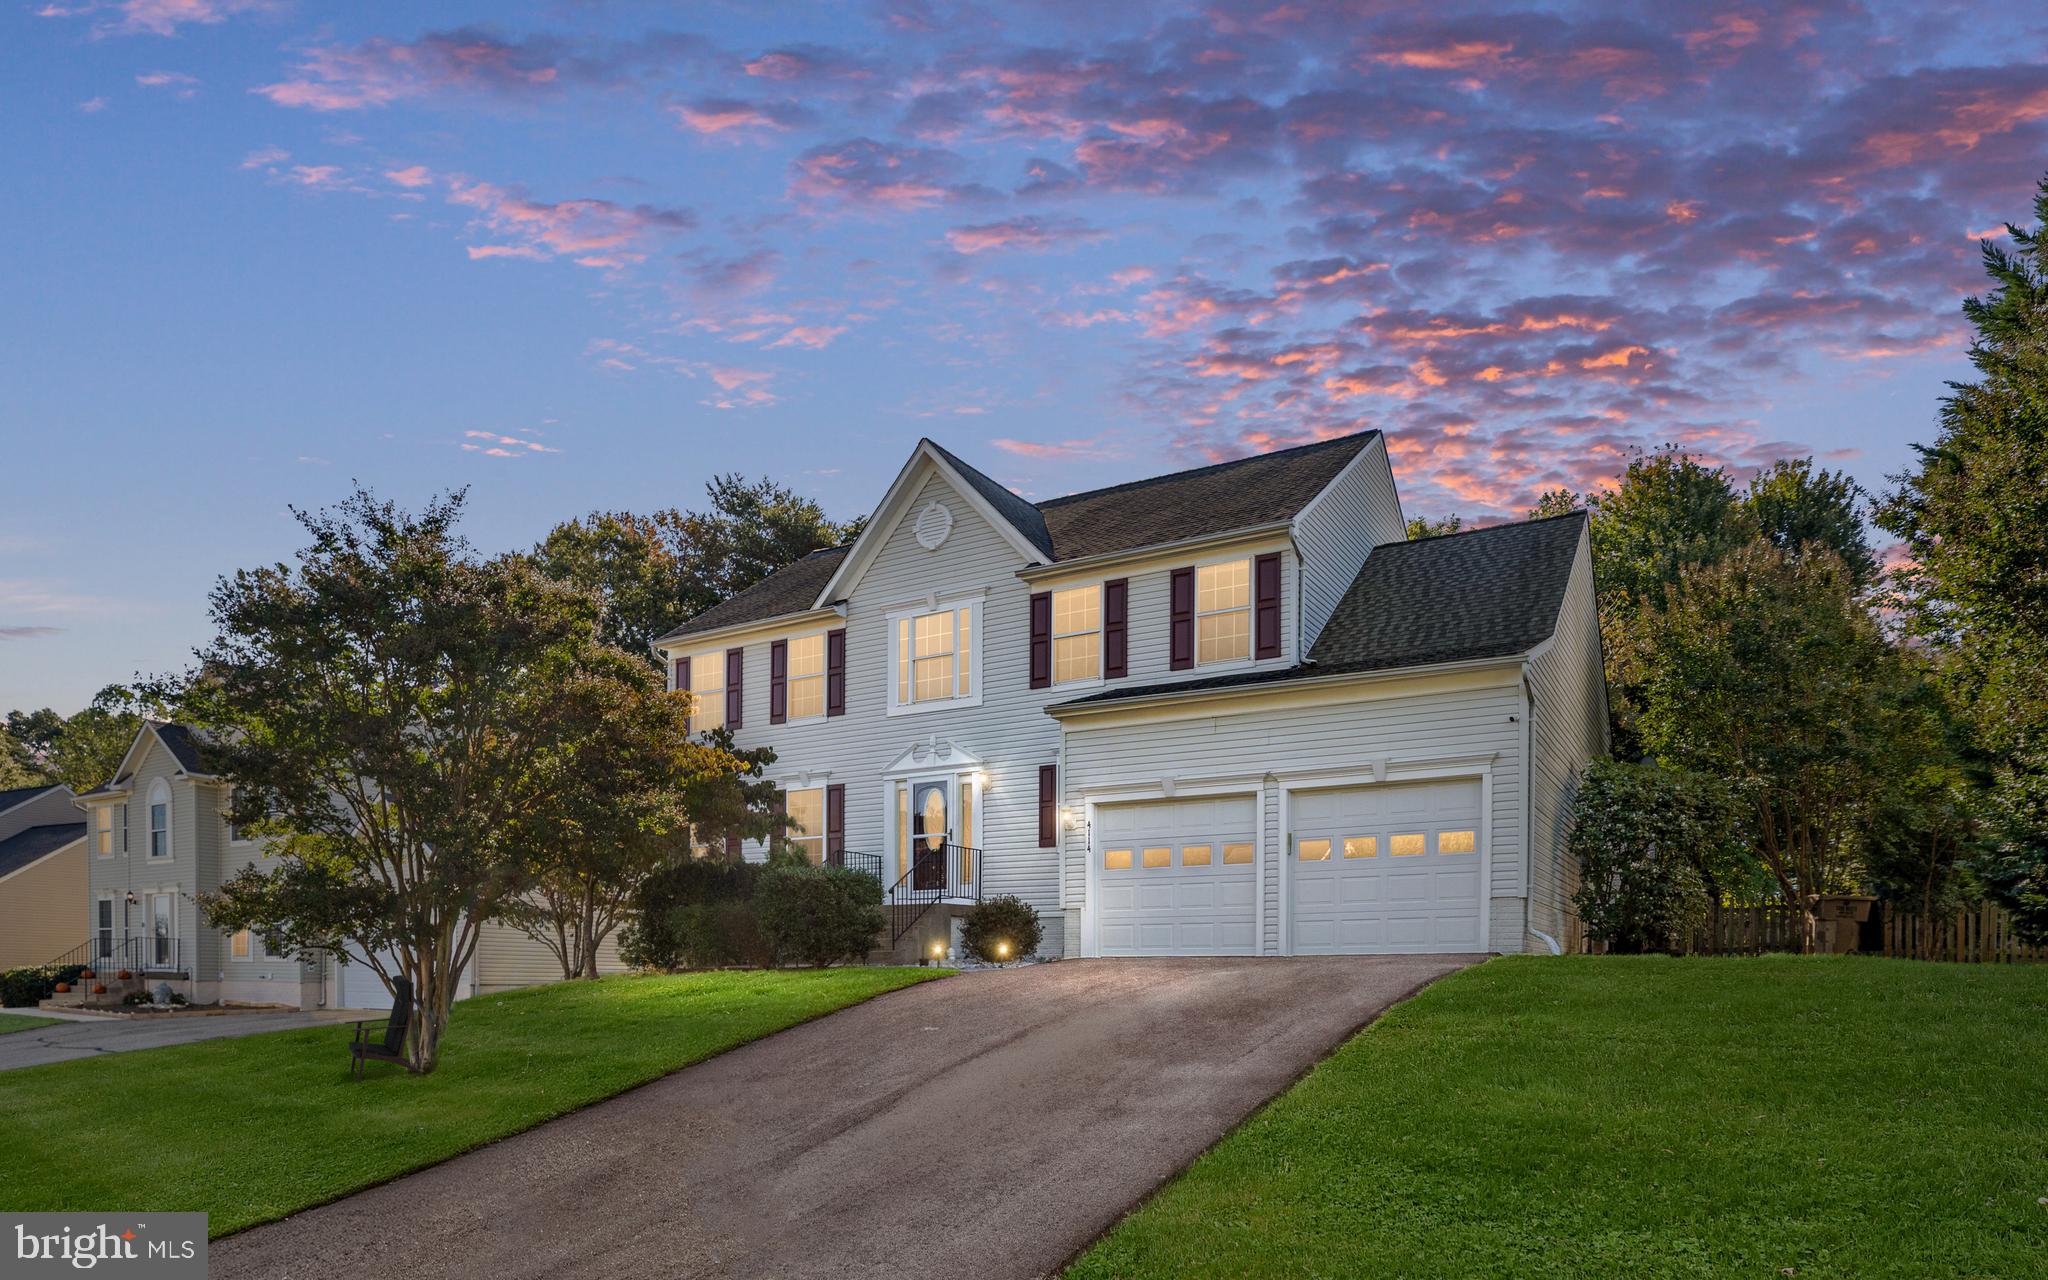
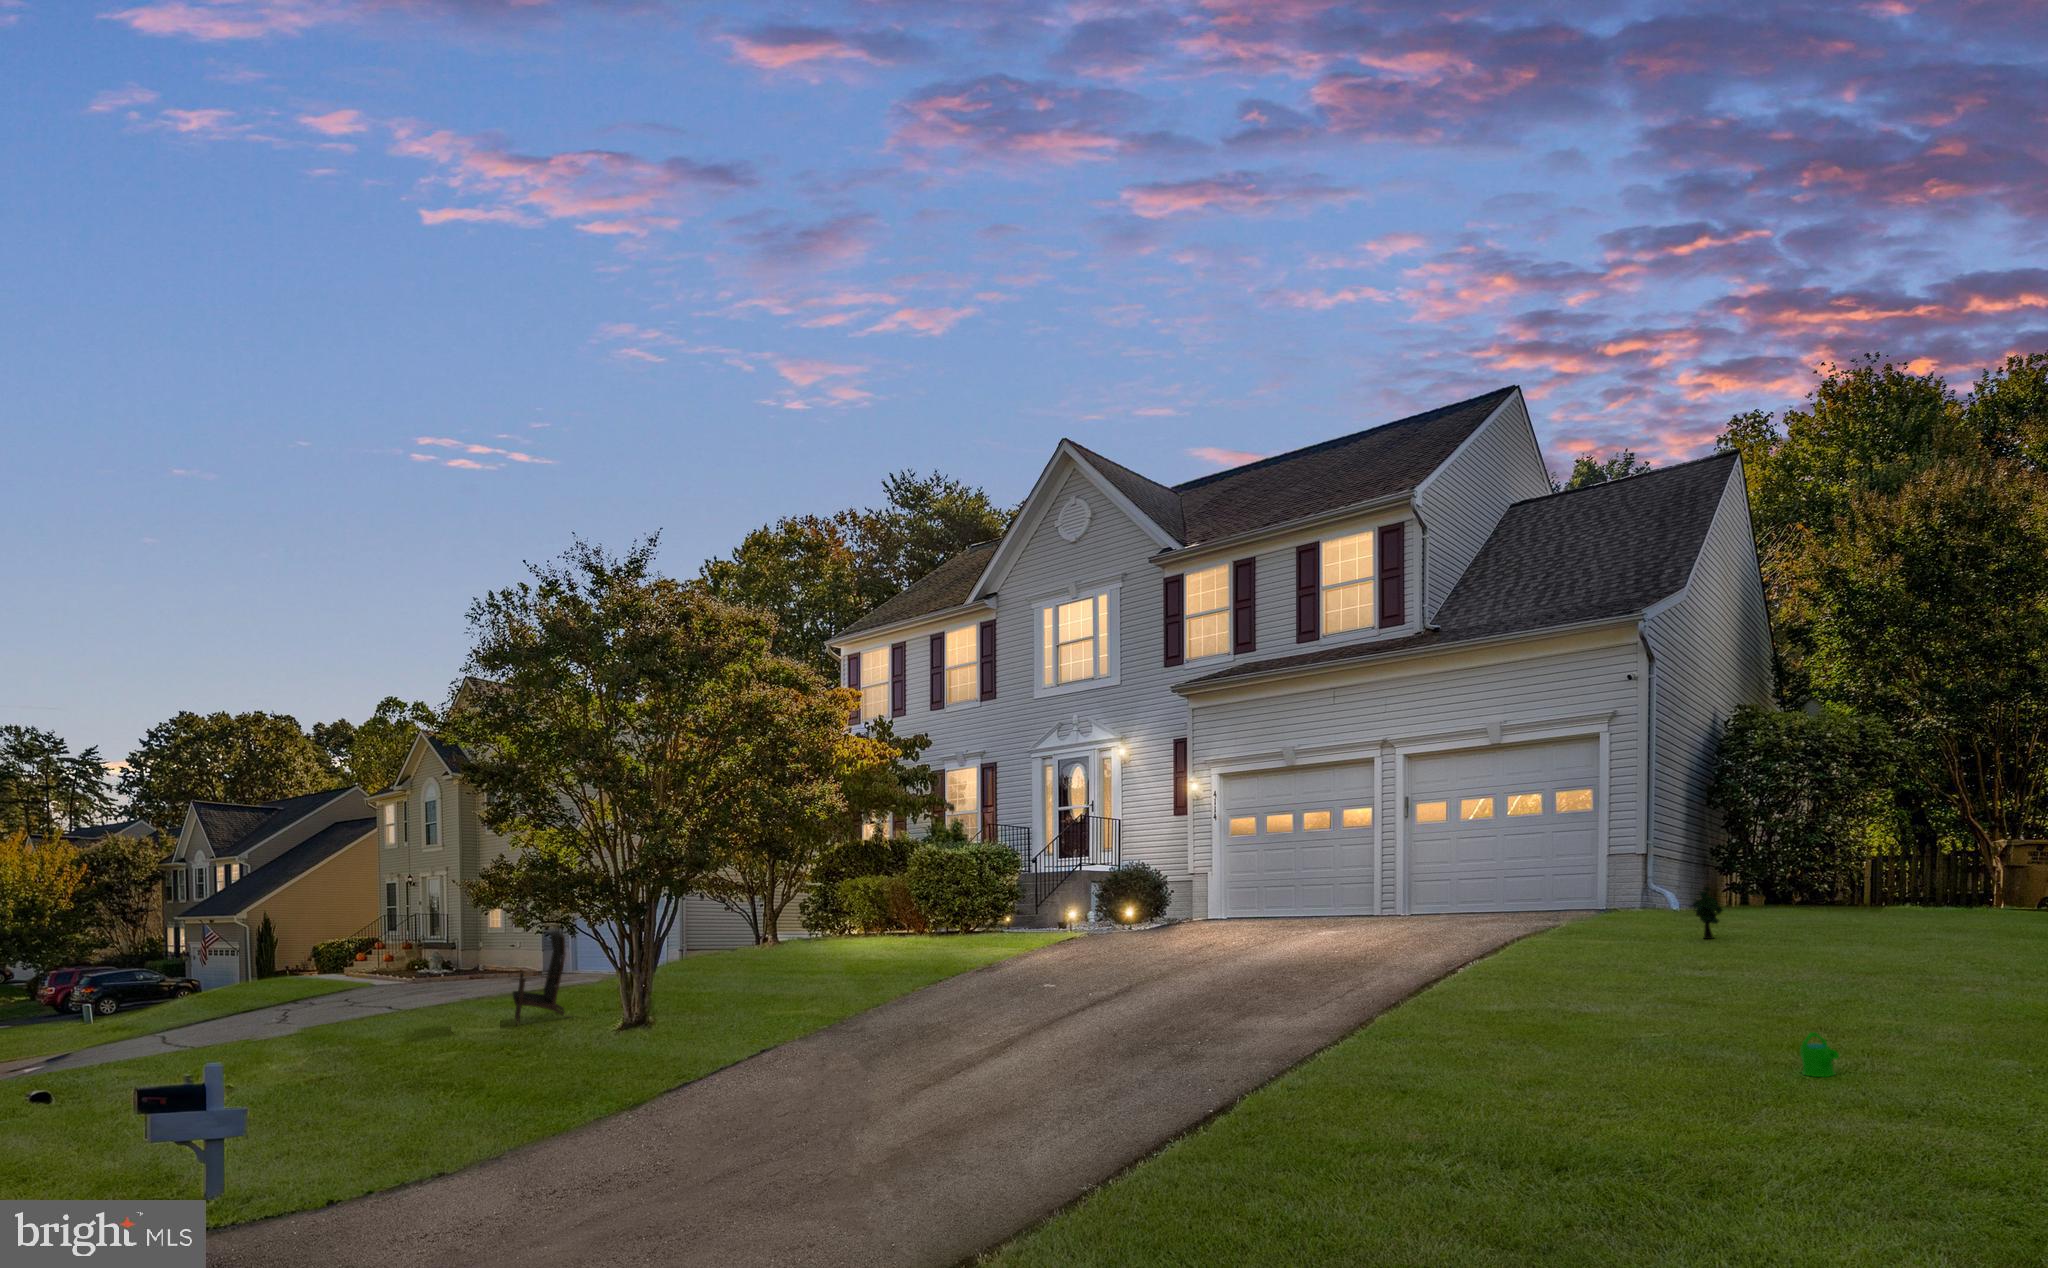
decorative plant: none [1589,938,1622,989] -> present [1693,887,1722,939]
watering can: none [1748,1095,1789,1137] -> present [1800,1032,1839,1077]

